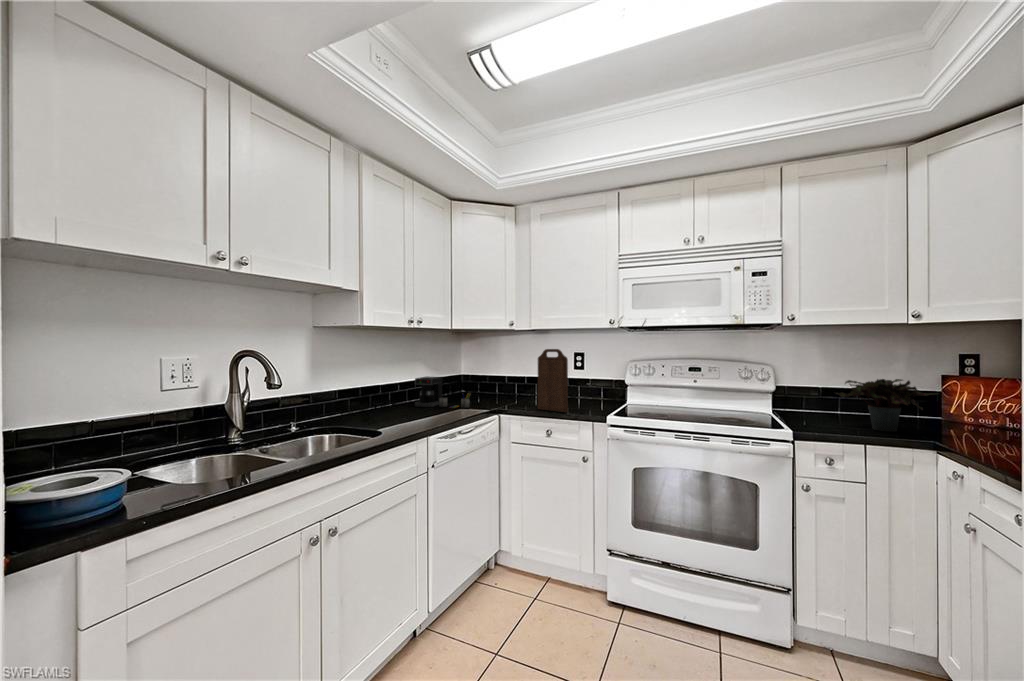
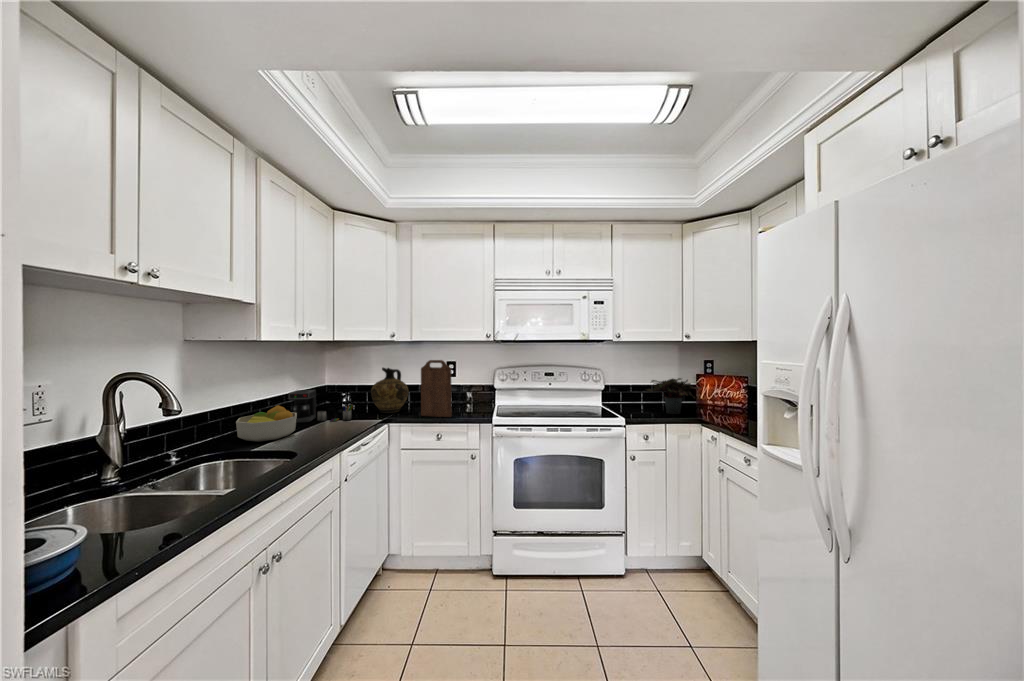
ceramic jug: none [495,357,532,404] -> present [371,368,408,413]
fruit bowl: none [353,388,411,420] -> present [236,405,297,442]

